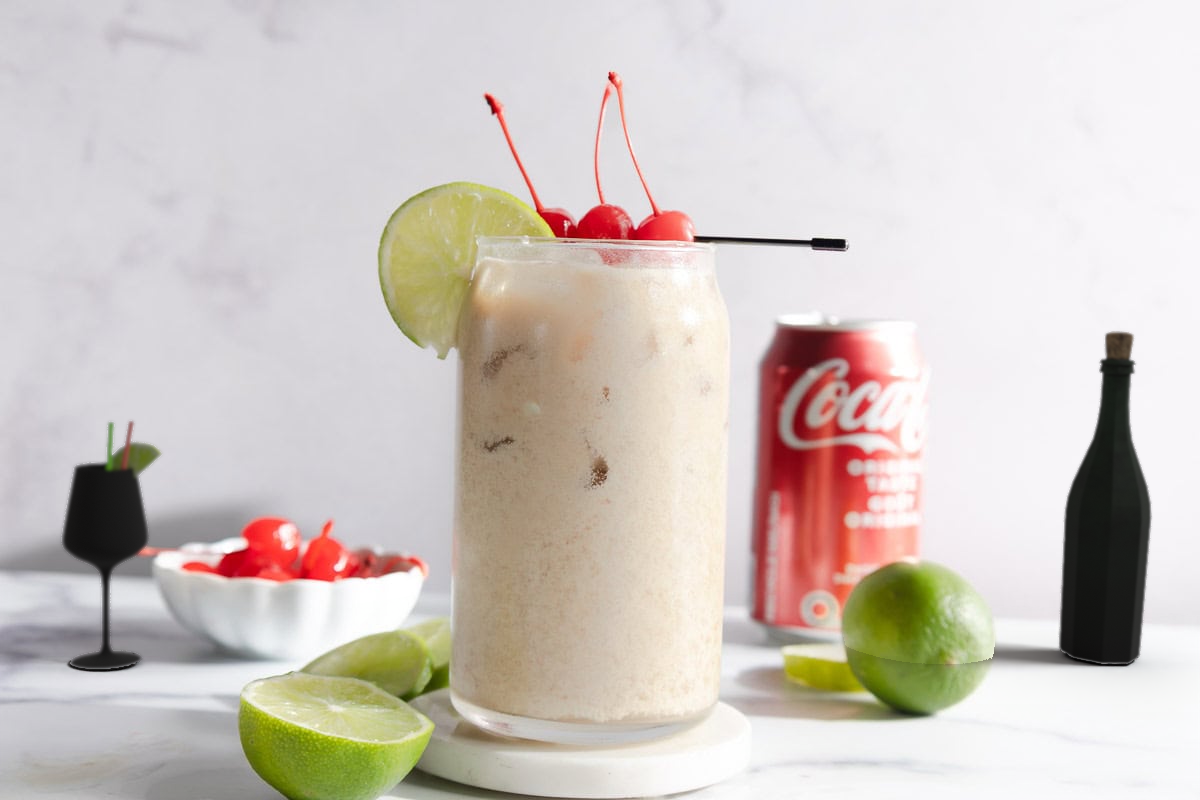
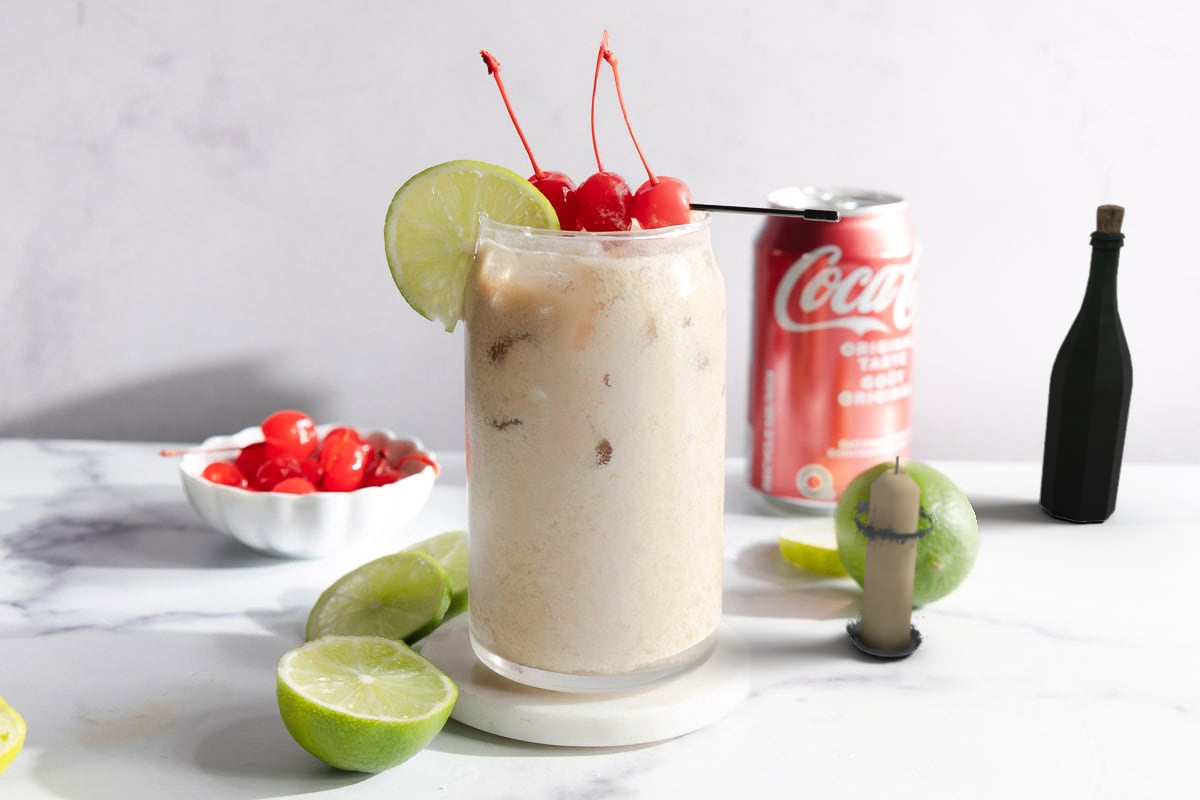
wine glass: present [62,422,161,670] -> none [88,351,176,581]
candle: none [844,528,953,755] -> present [846,456,937,657]

